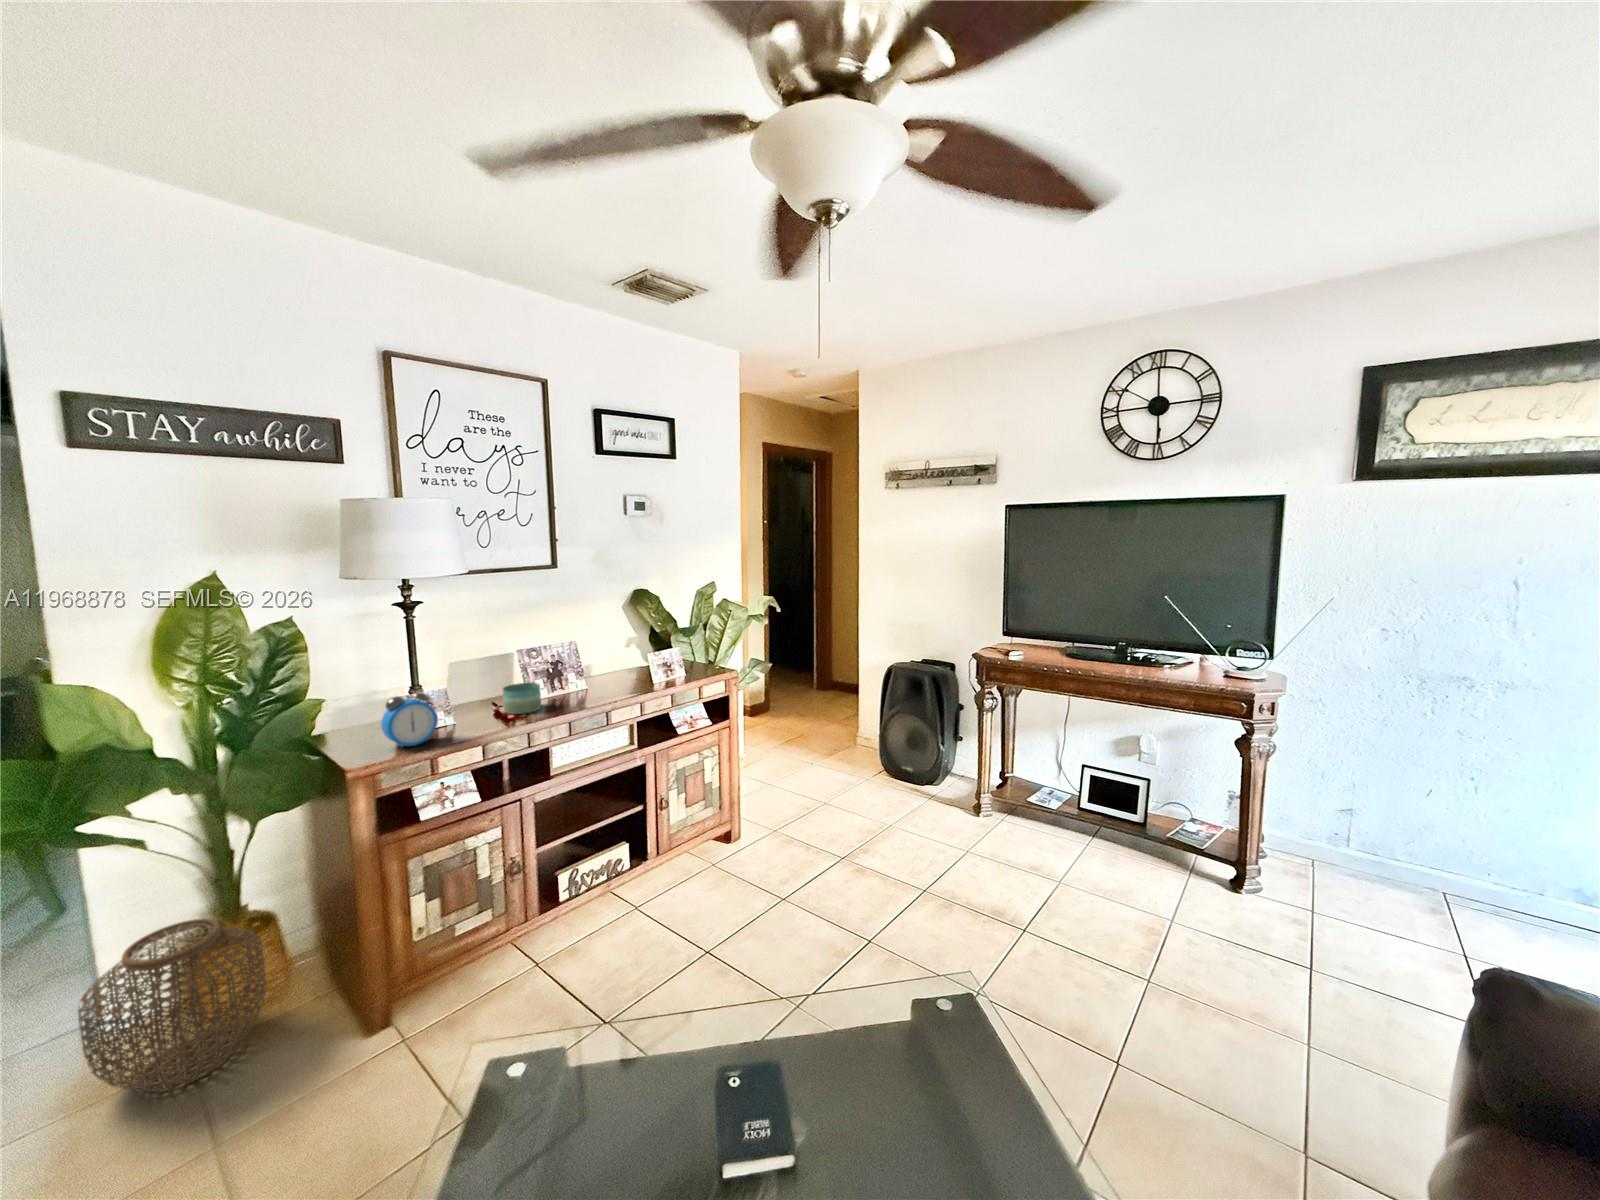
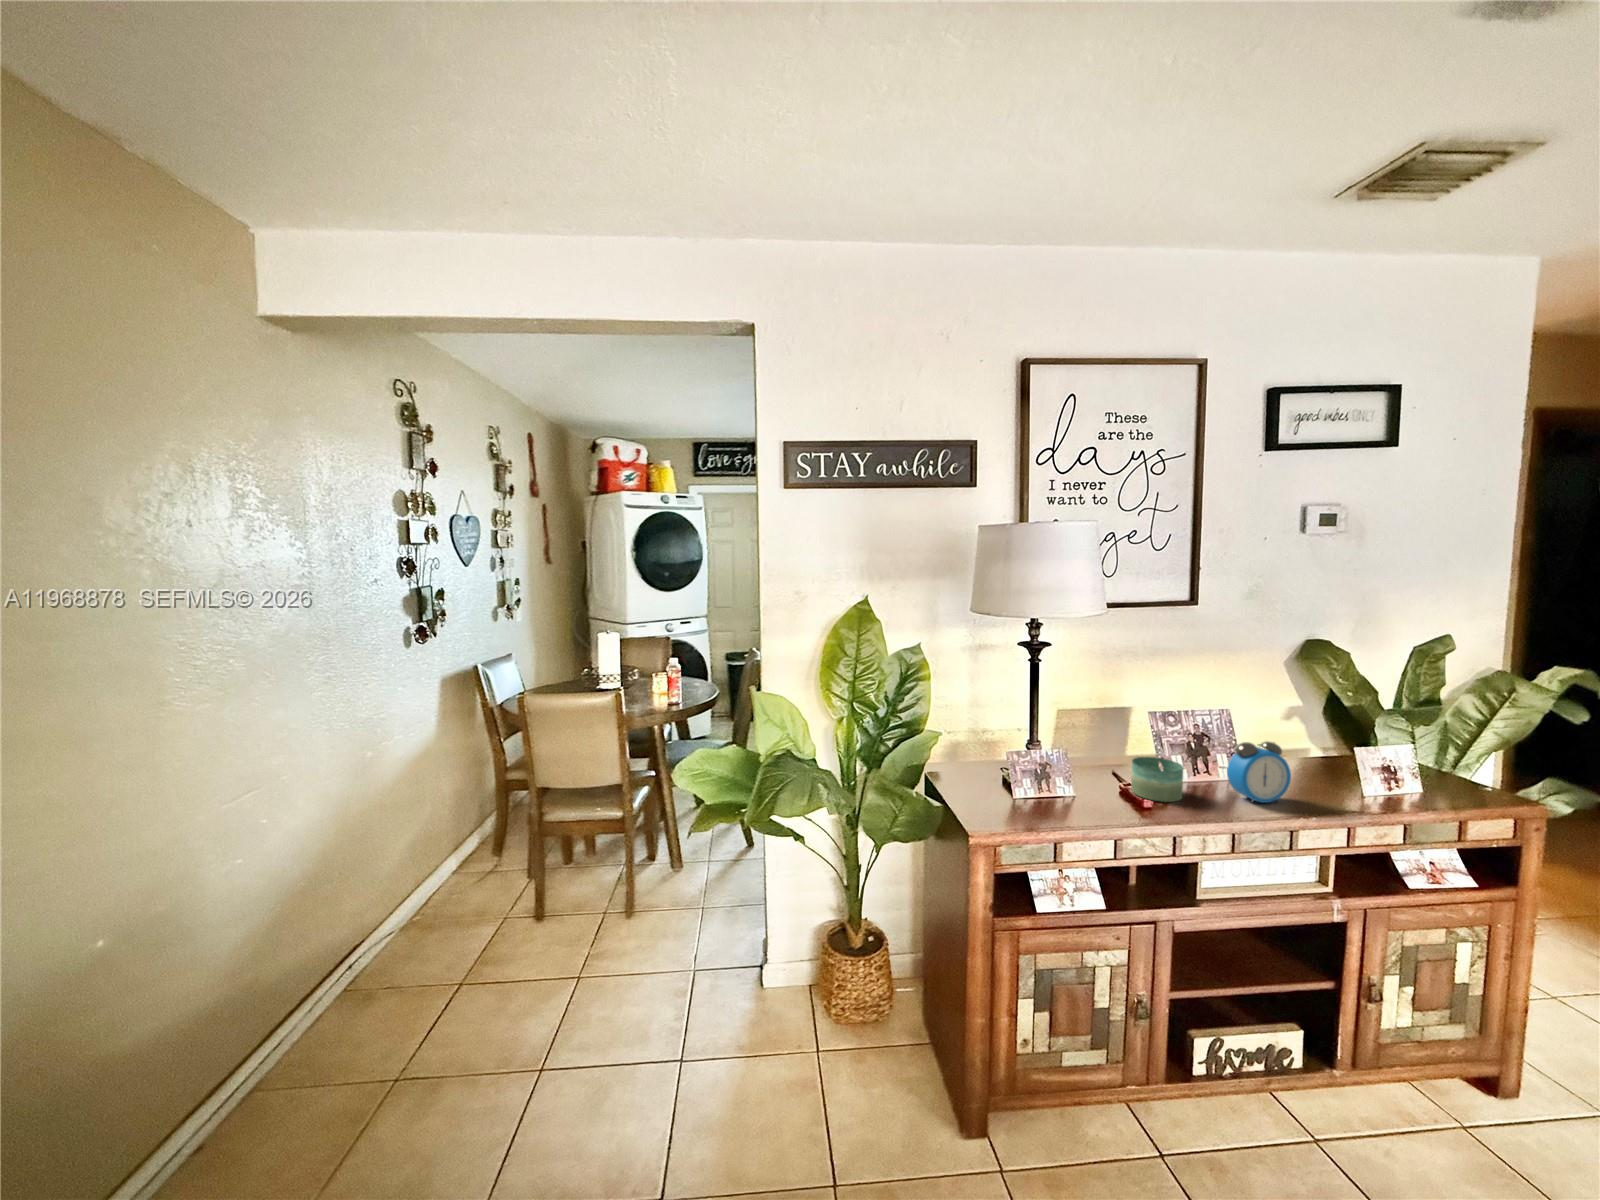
alarm clock: present [381,692,438,748] -> present [1227,741,1291,803]
woven basket: present [78,918,266,1092] -> none [757,923,879,1086]

